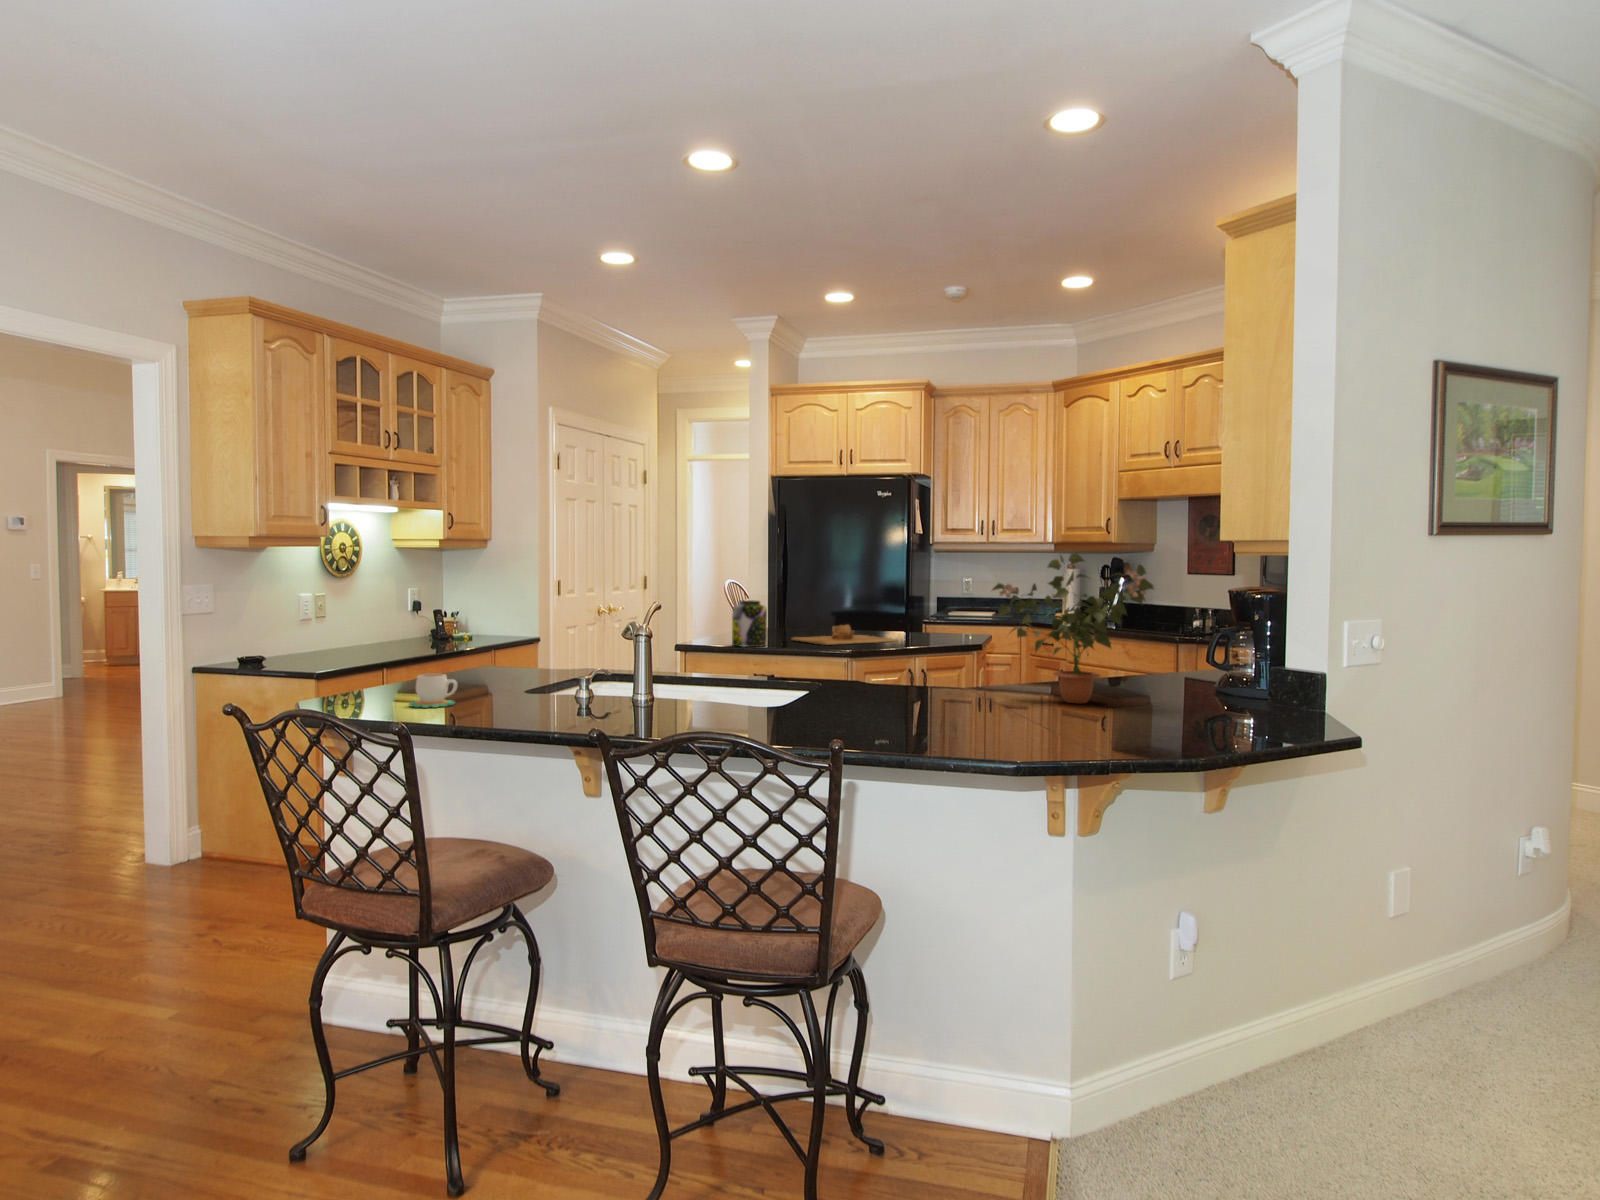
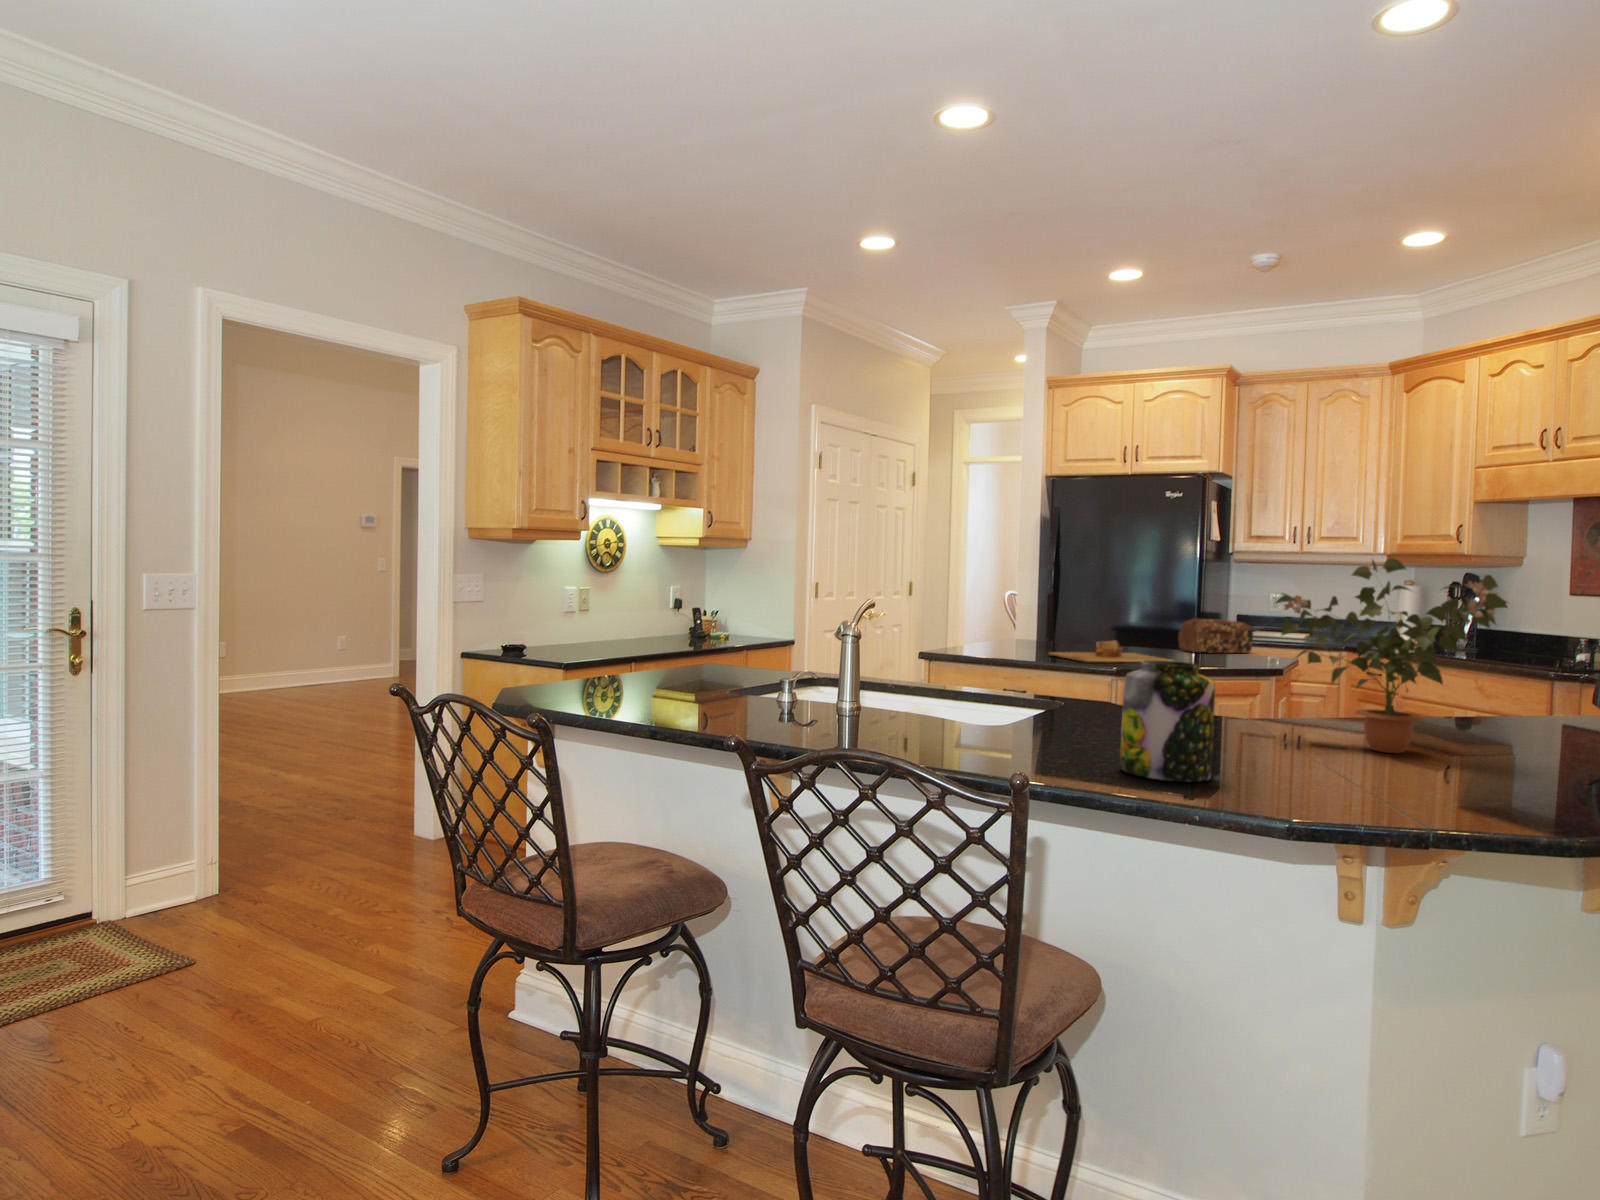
jar: present [732,600,767,647] -> present [1120,660,1215,782]
bread loaf: none [896,602,956,632] -> present [1178,618,1253,653]
mug: present [409,674,457,708] -> none [605,669,653,705]

